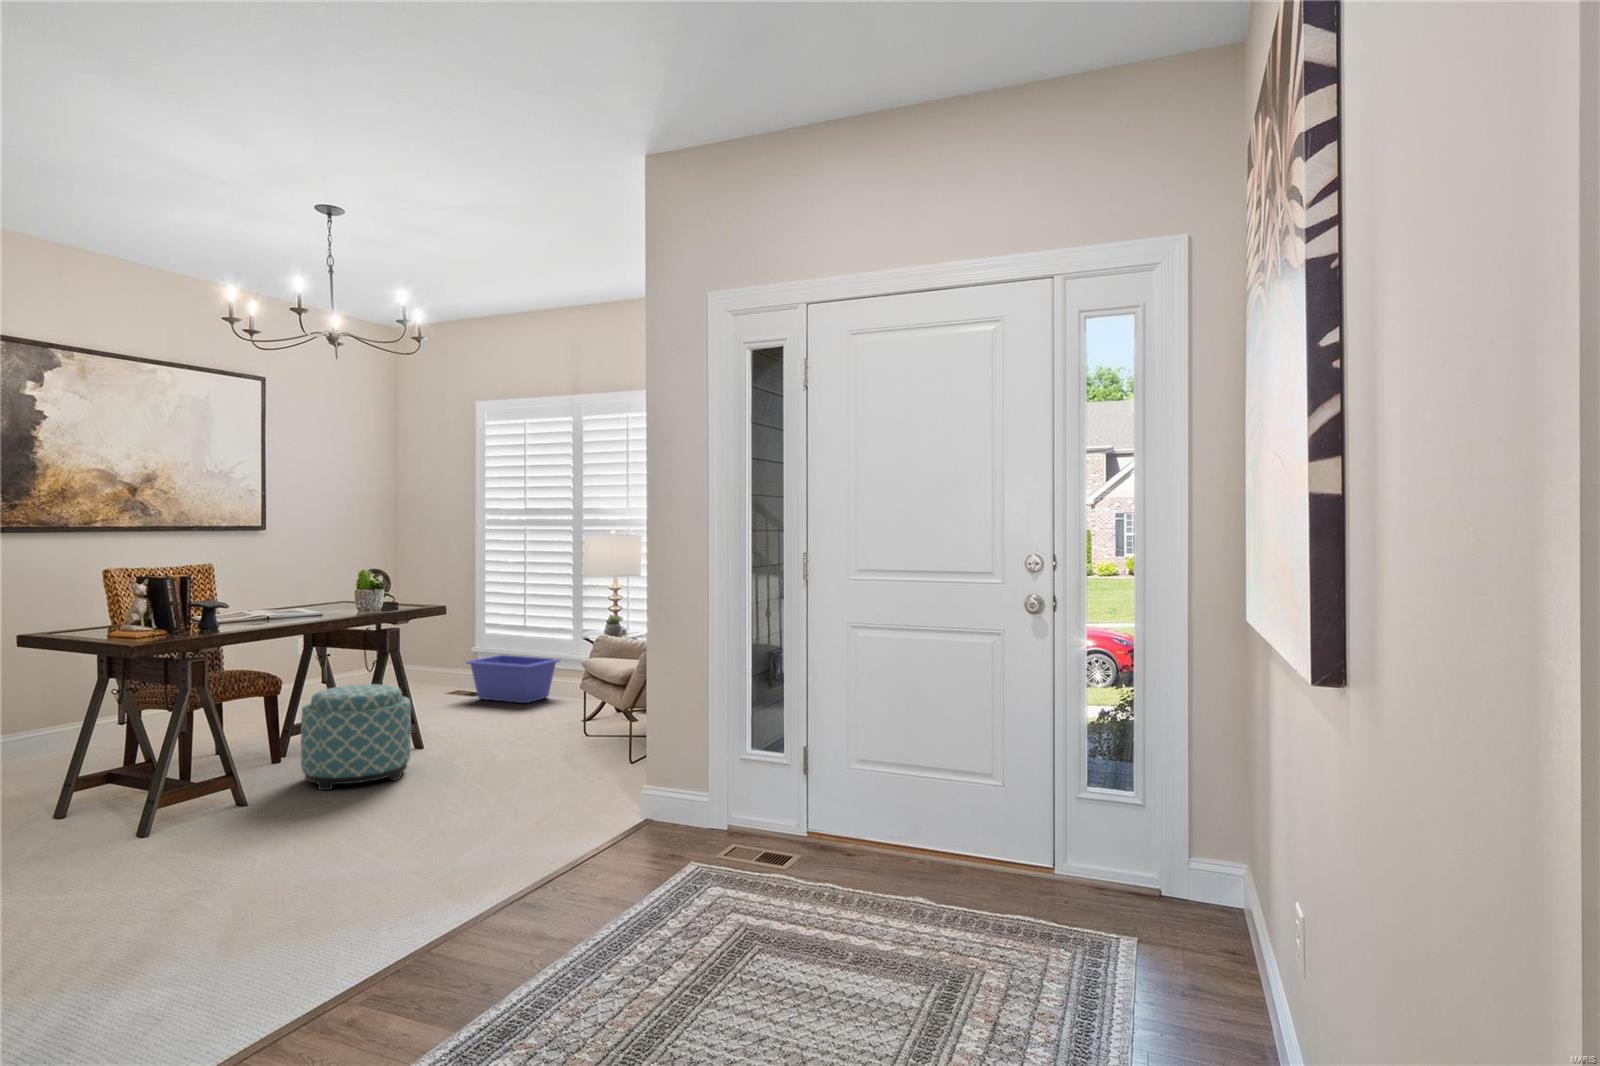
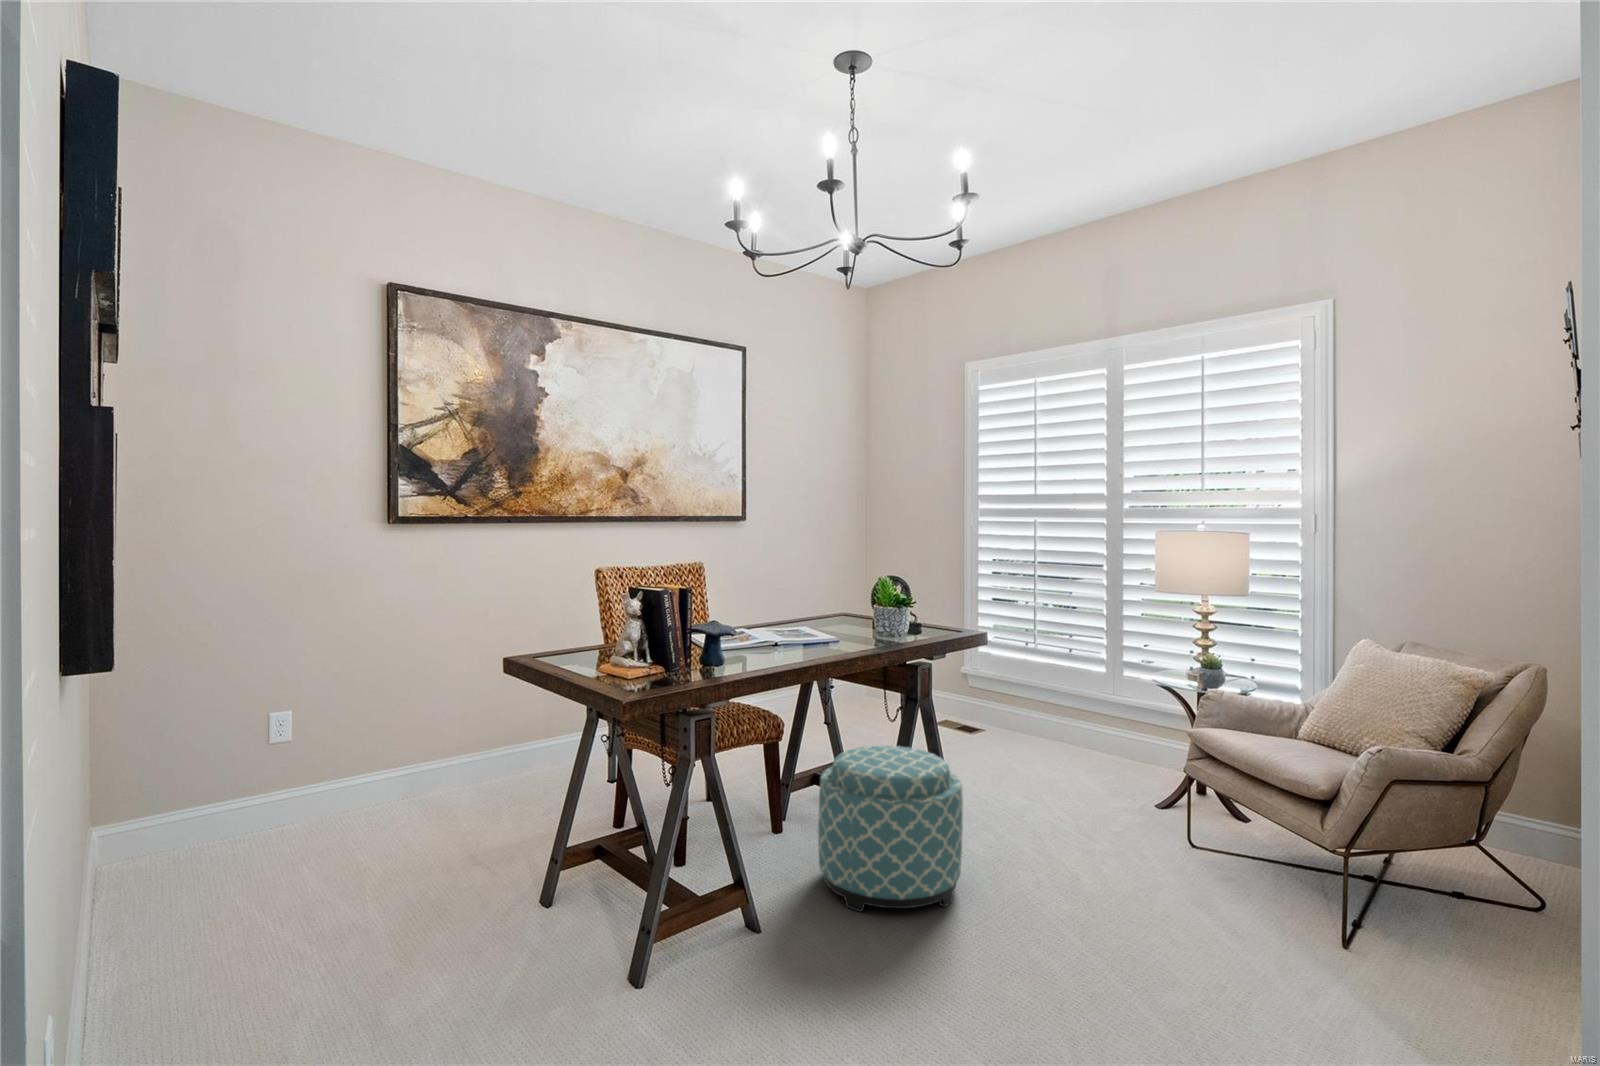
storage bin: present [466,655,560,703] -> none [967,681,1089,753]

